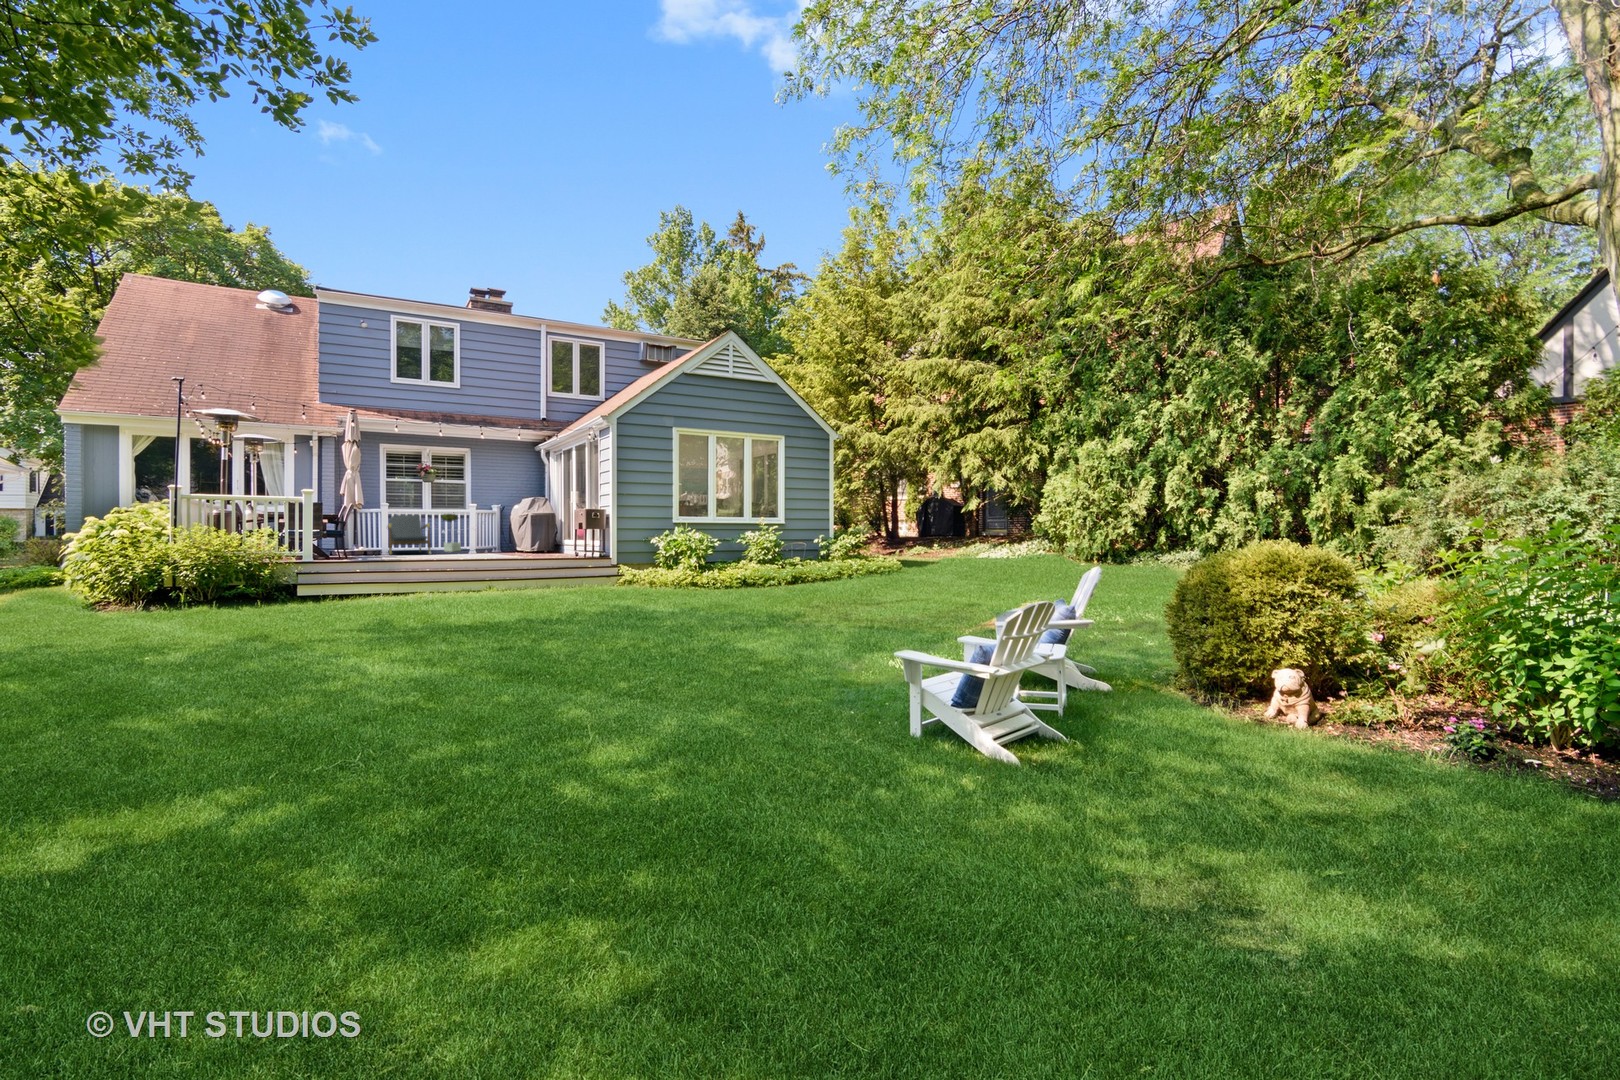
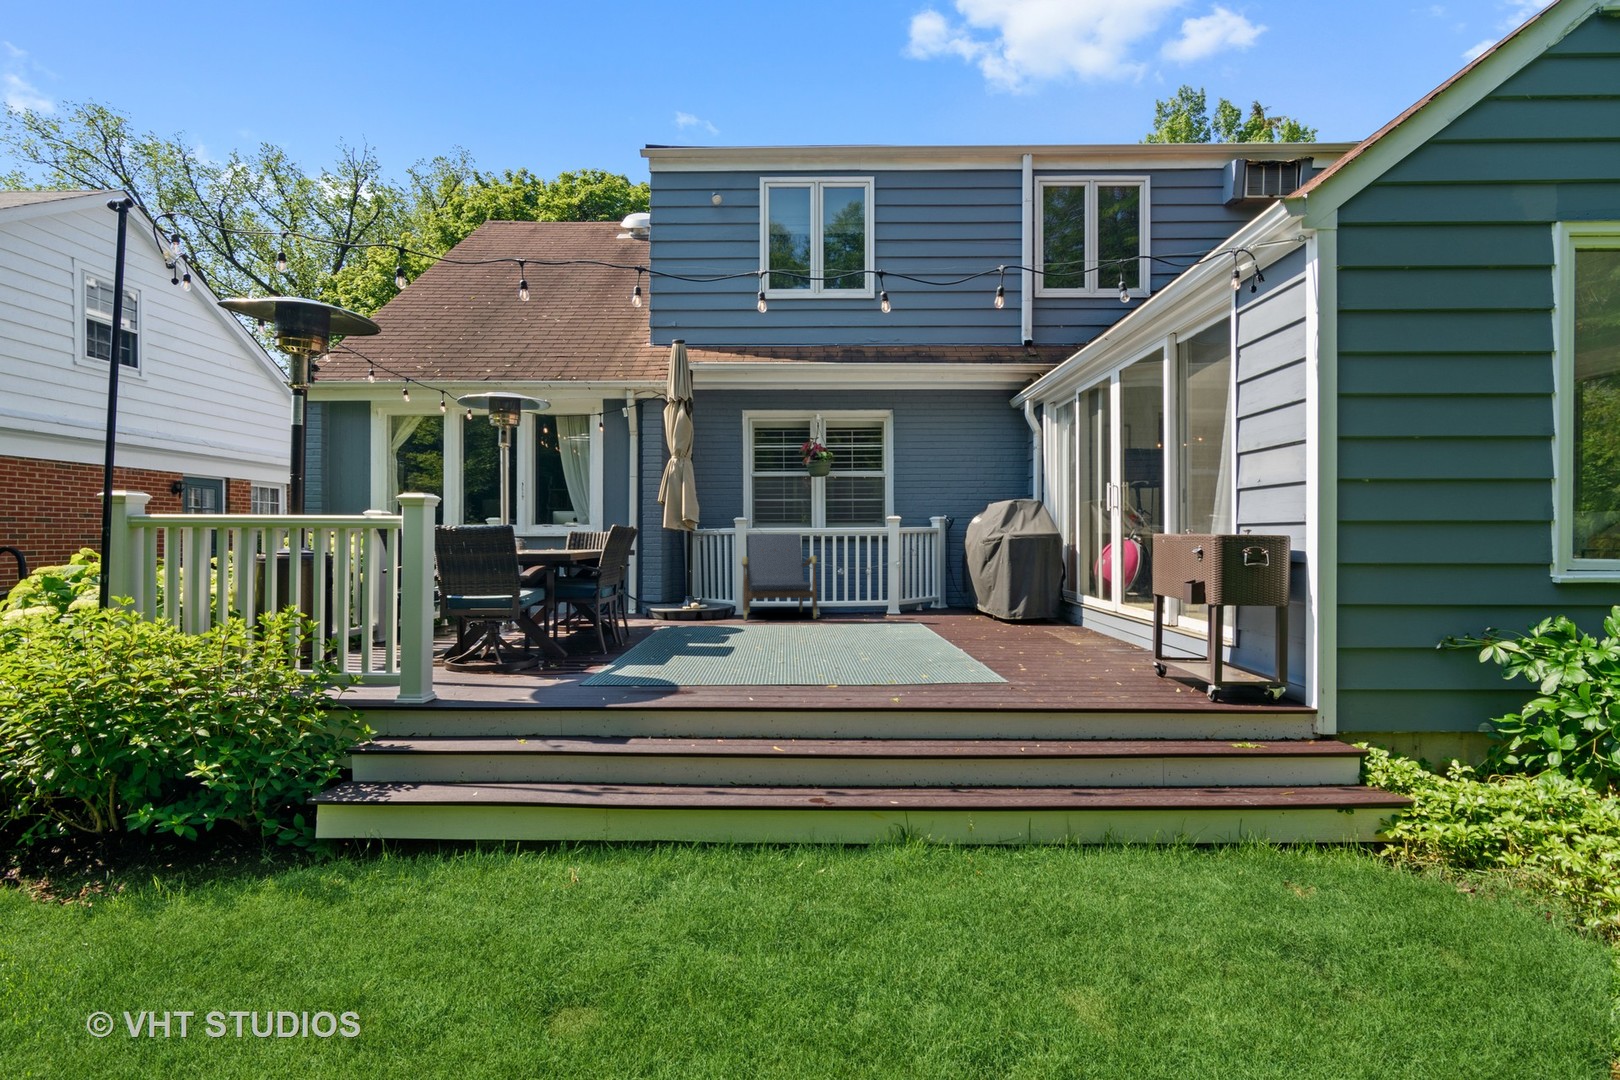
potted tree: present [442,512,461,552] -> none [838,528,875,613]

